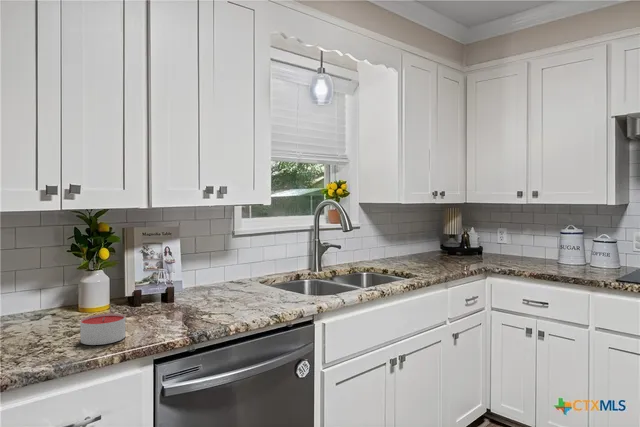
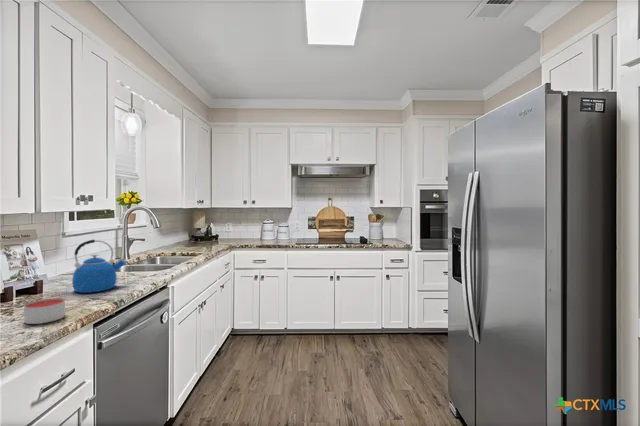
kettle: none [188,242,250,313] -> present [72,240,126,293]

